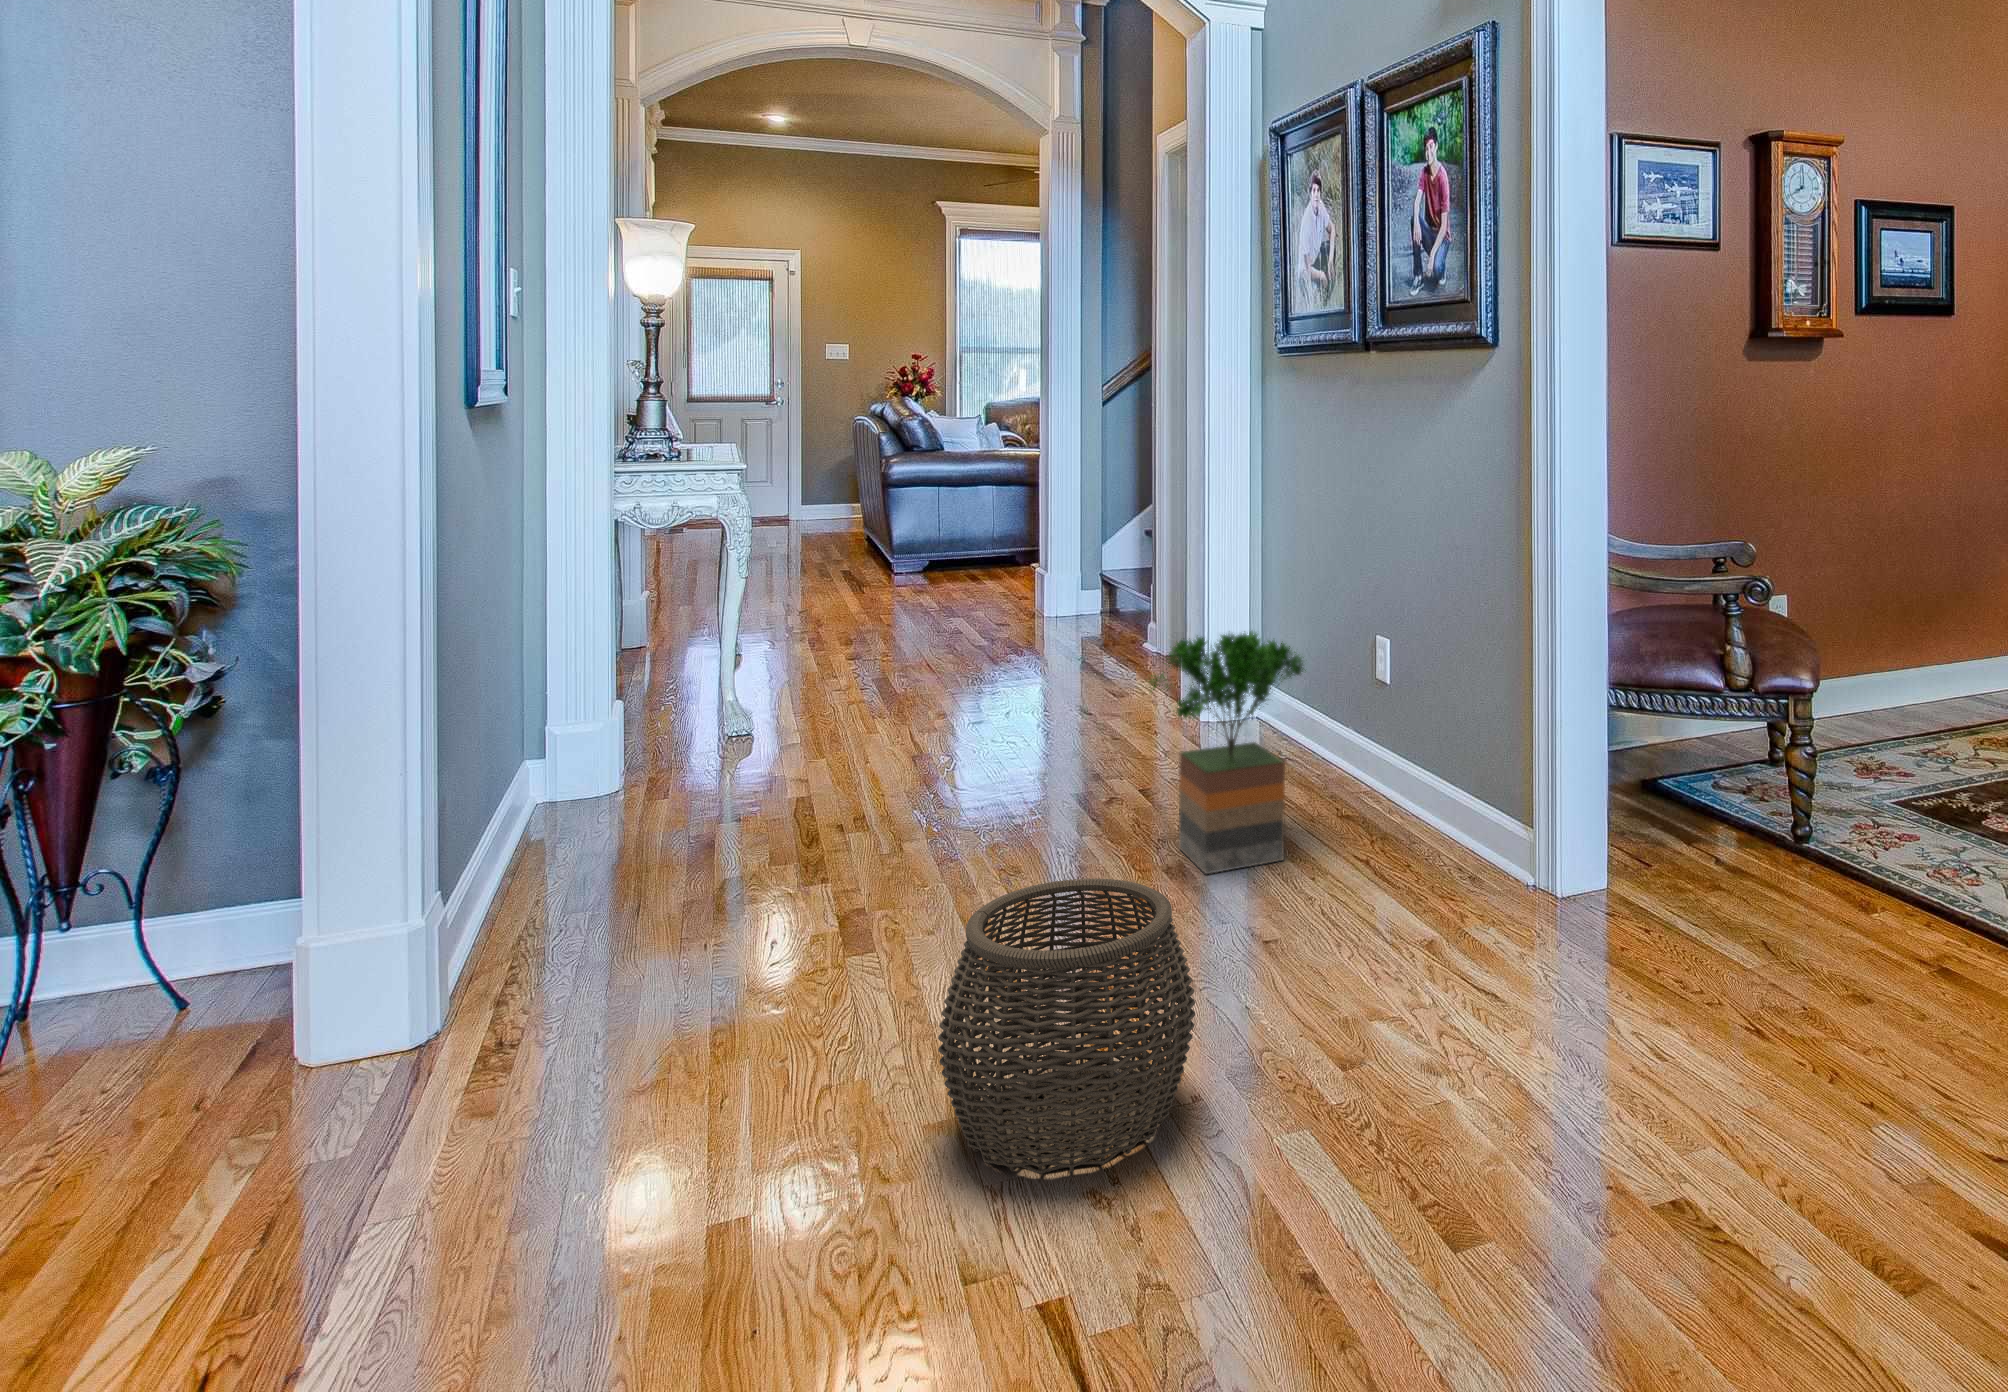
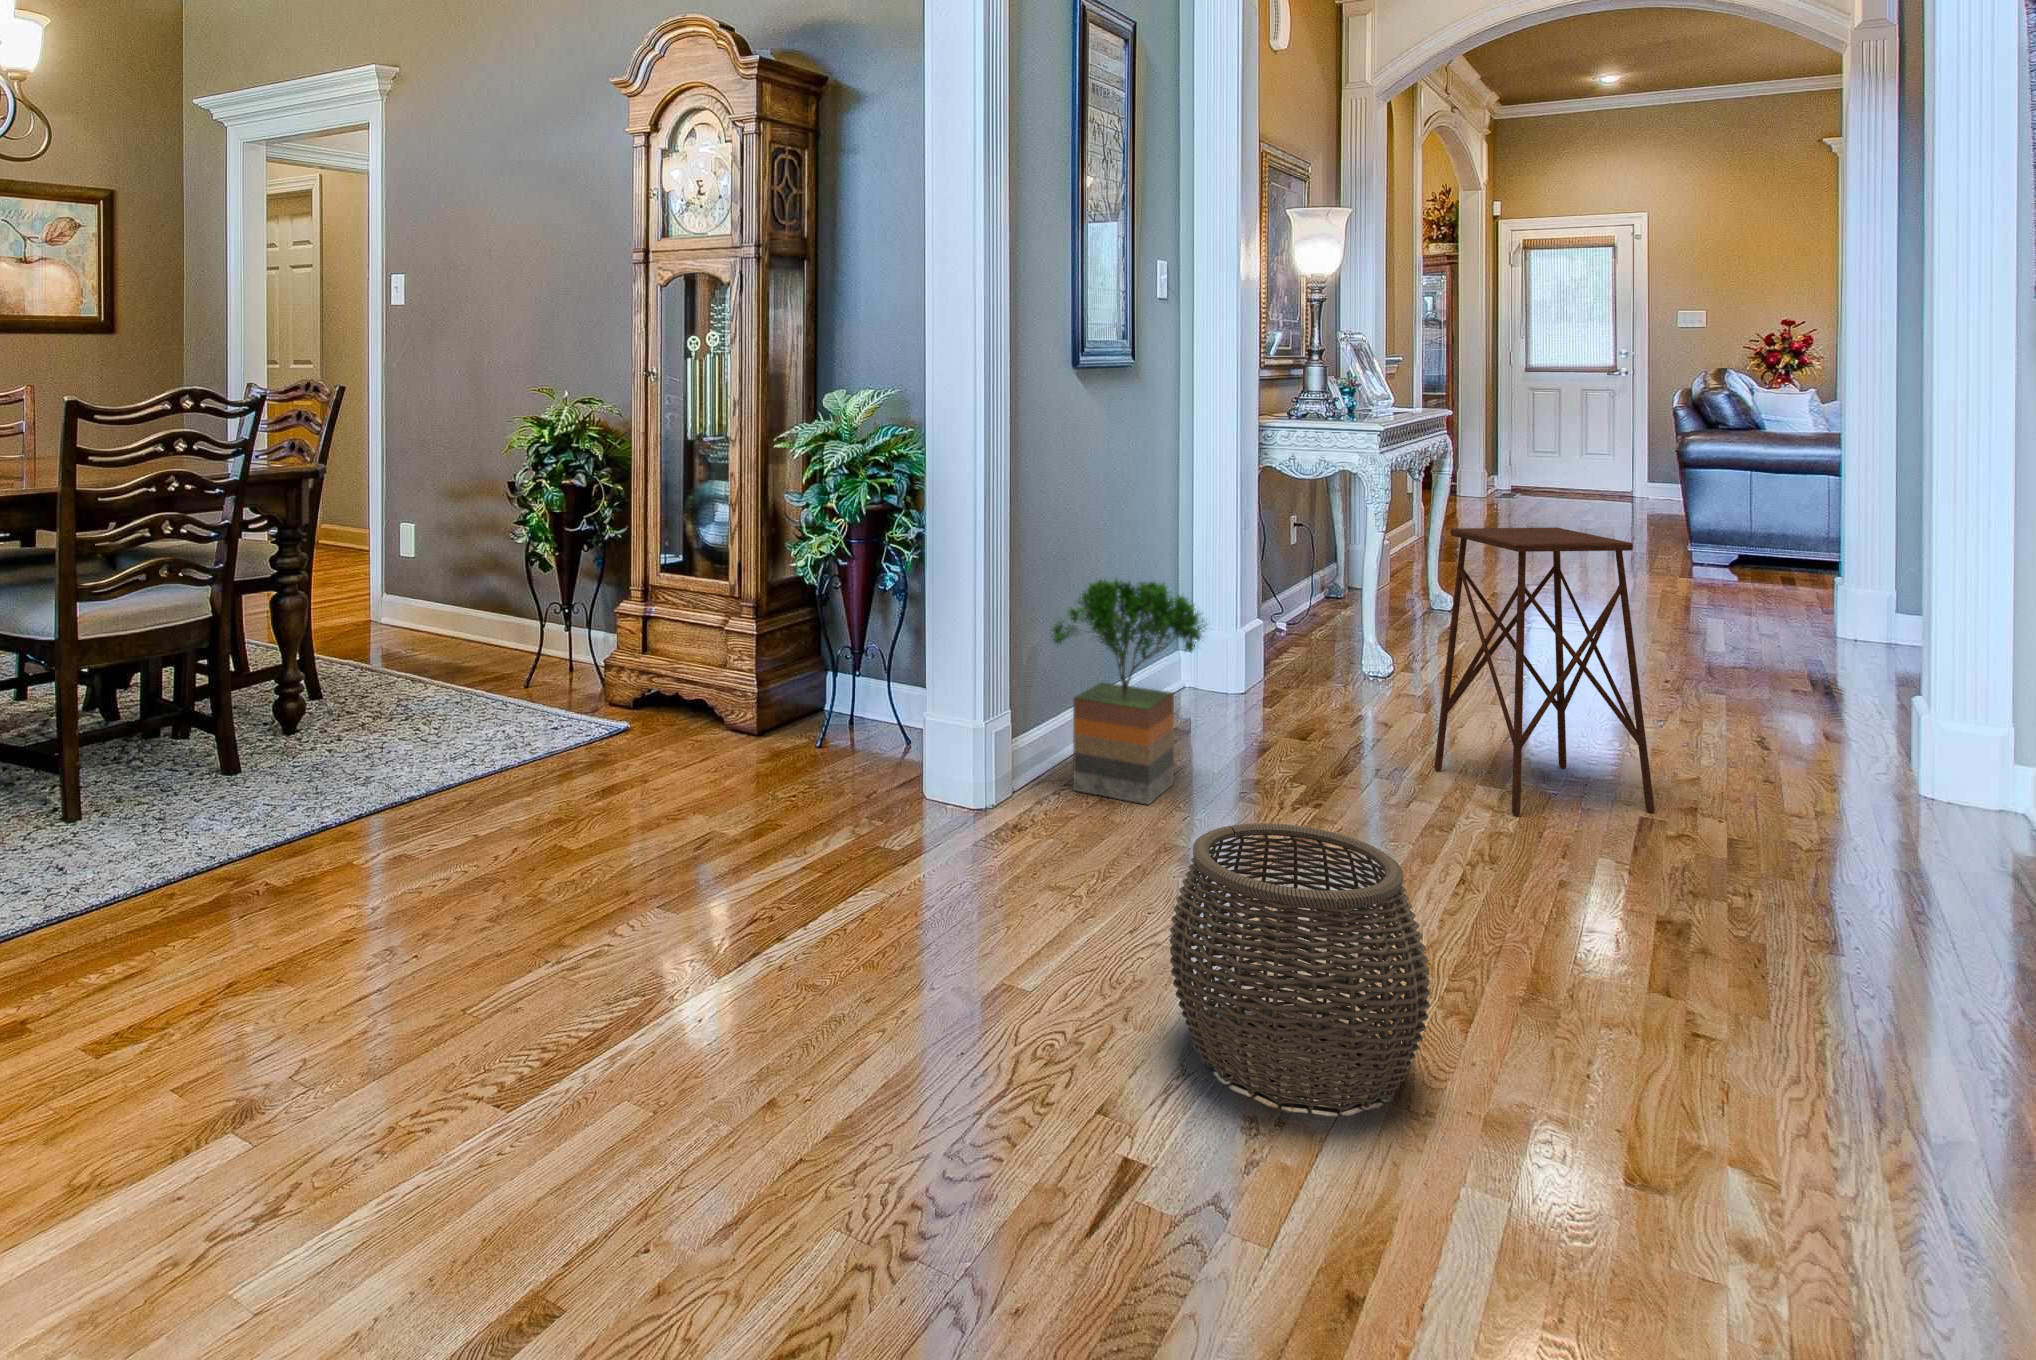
side table: none [891,553,1084,827] -> present [1434,527,1655,815]
potted tree: present [1151,631,1306,874] -> present [1051,579,1206,805]

